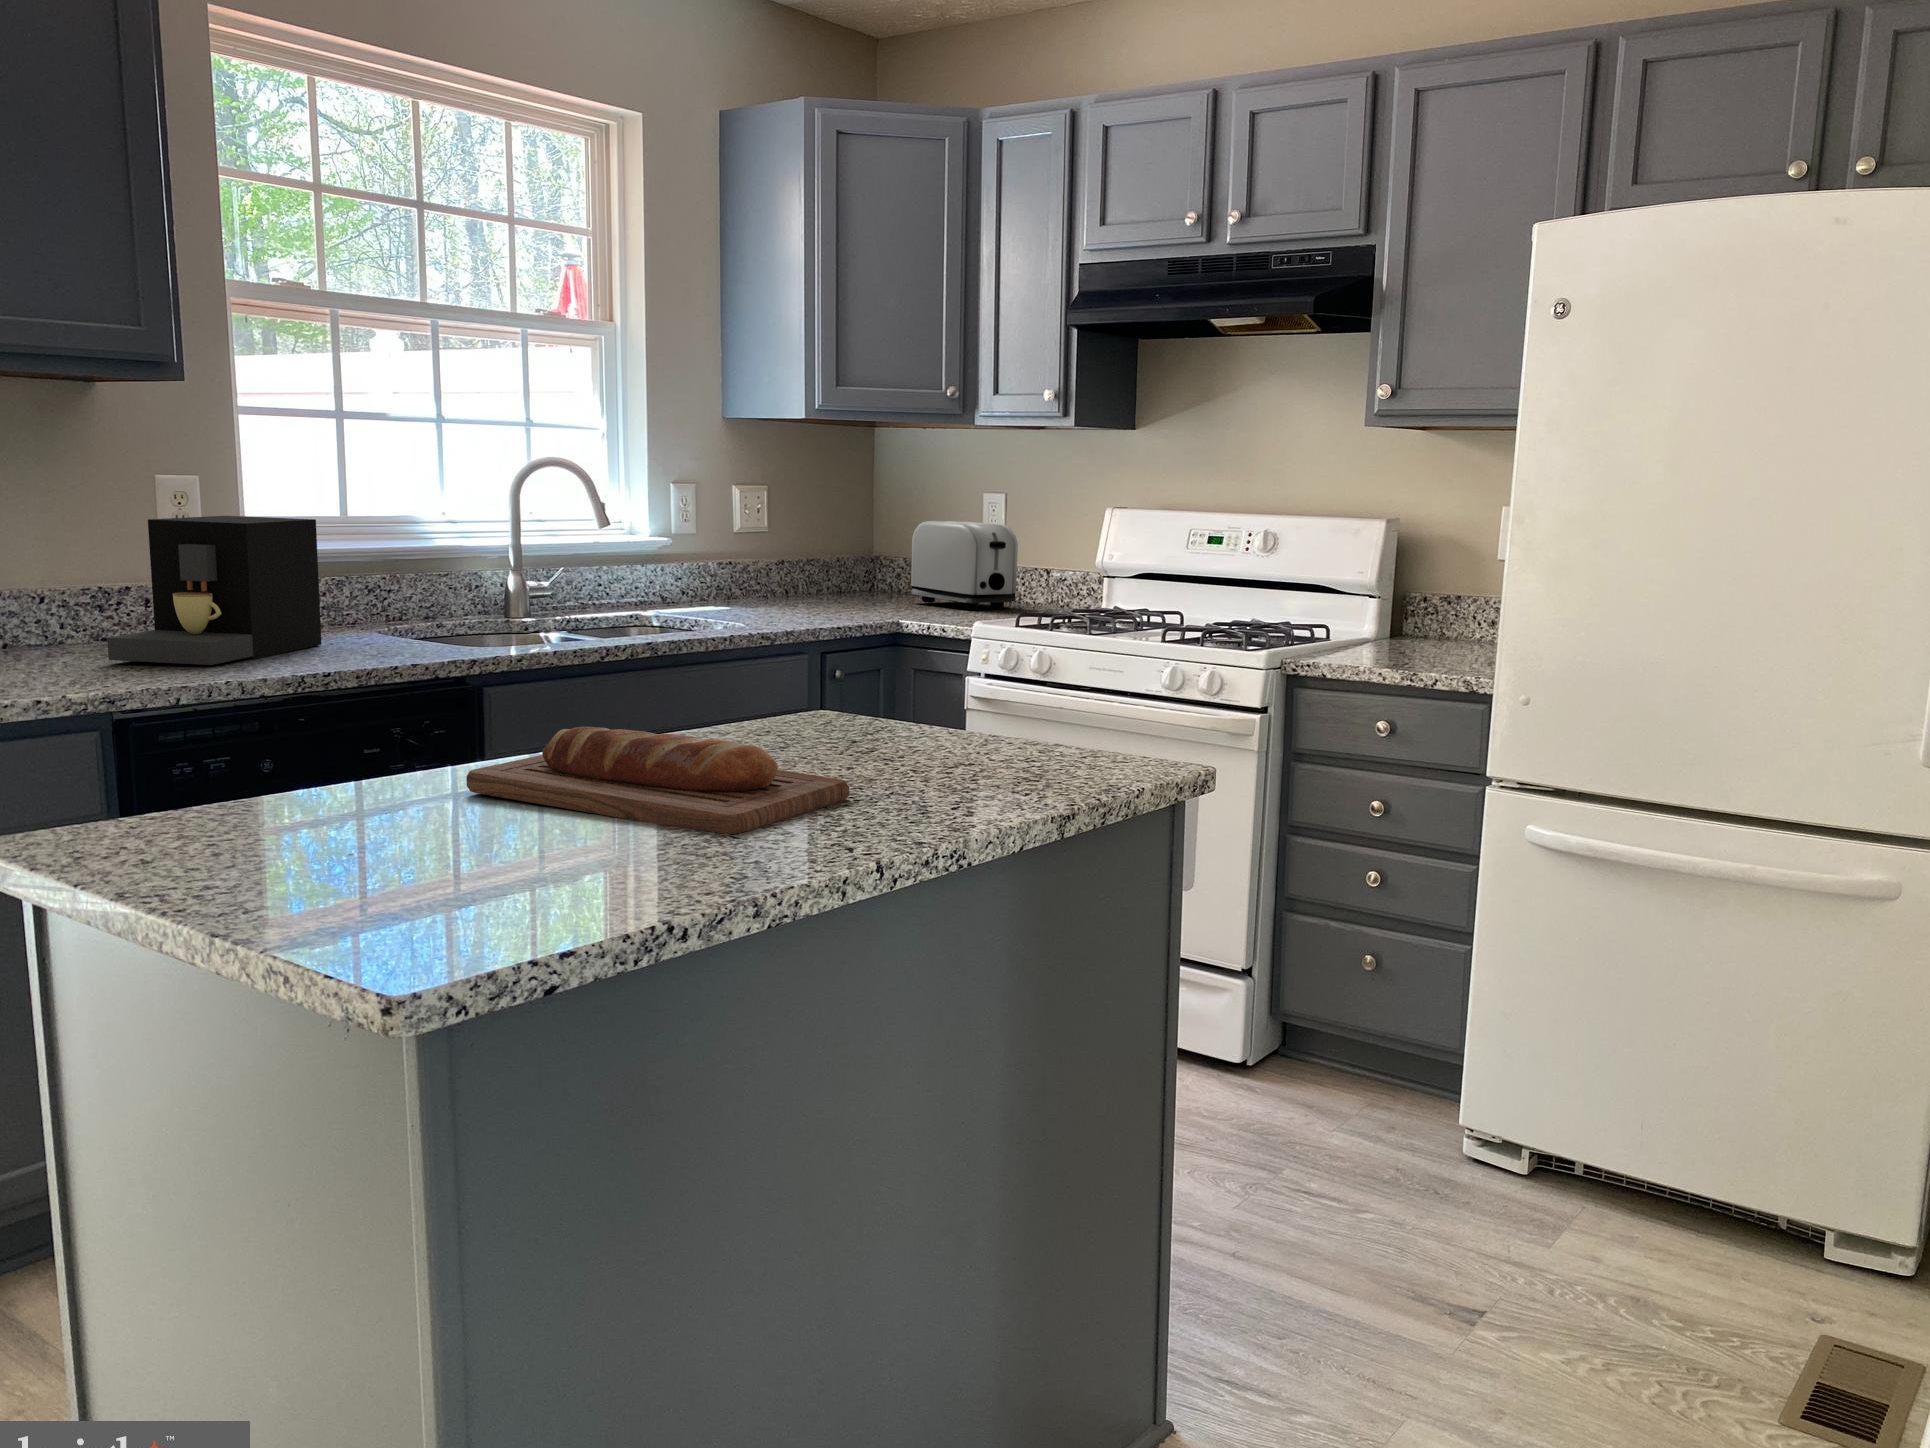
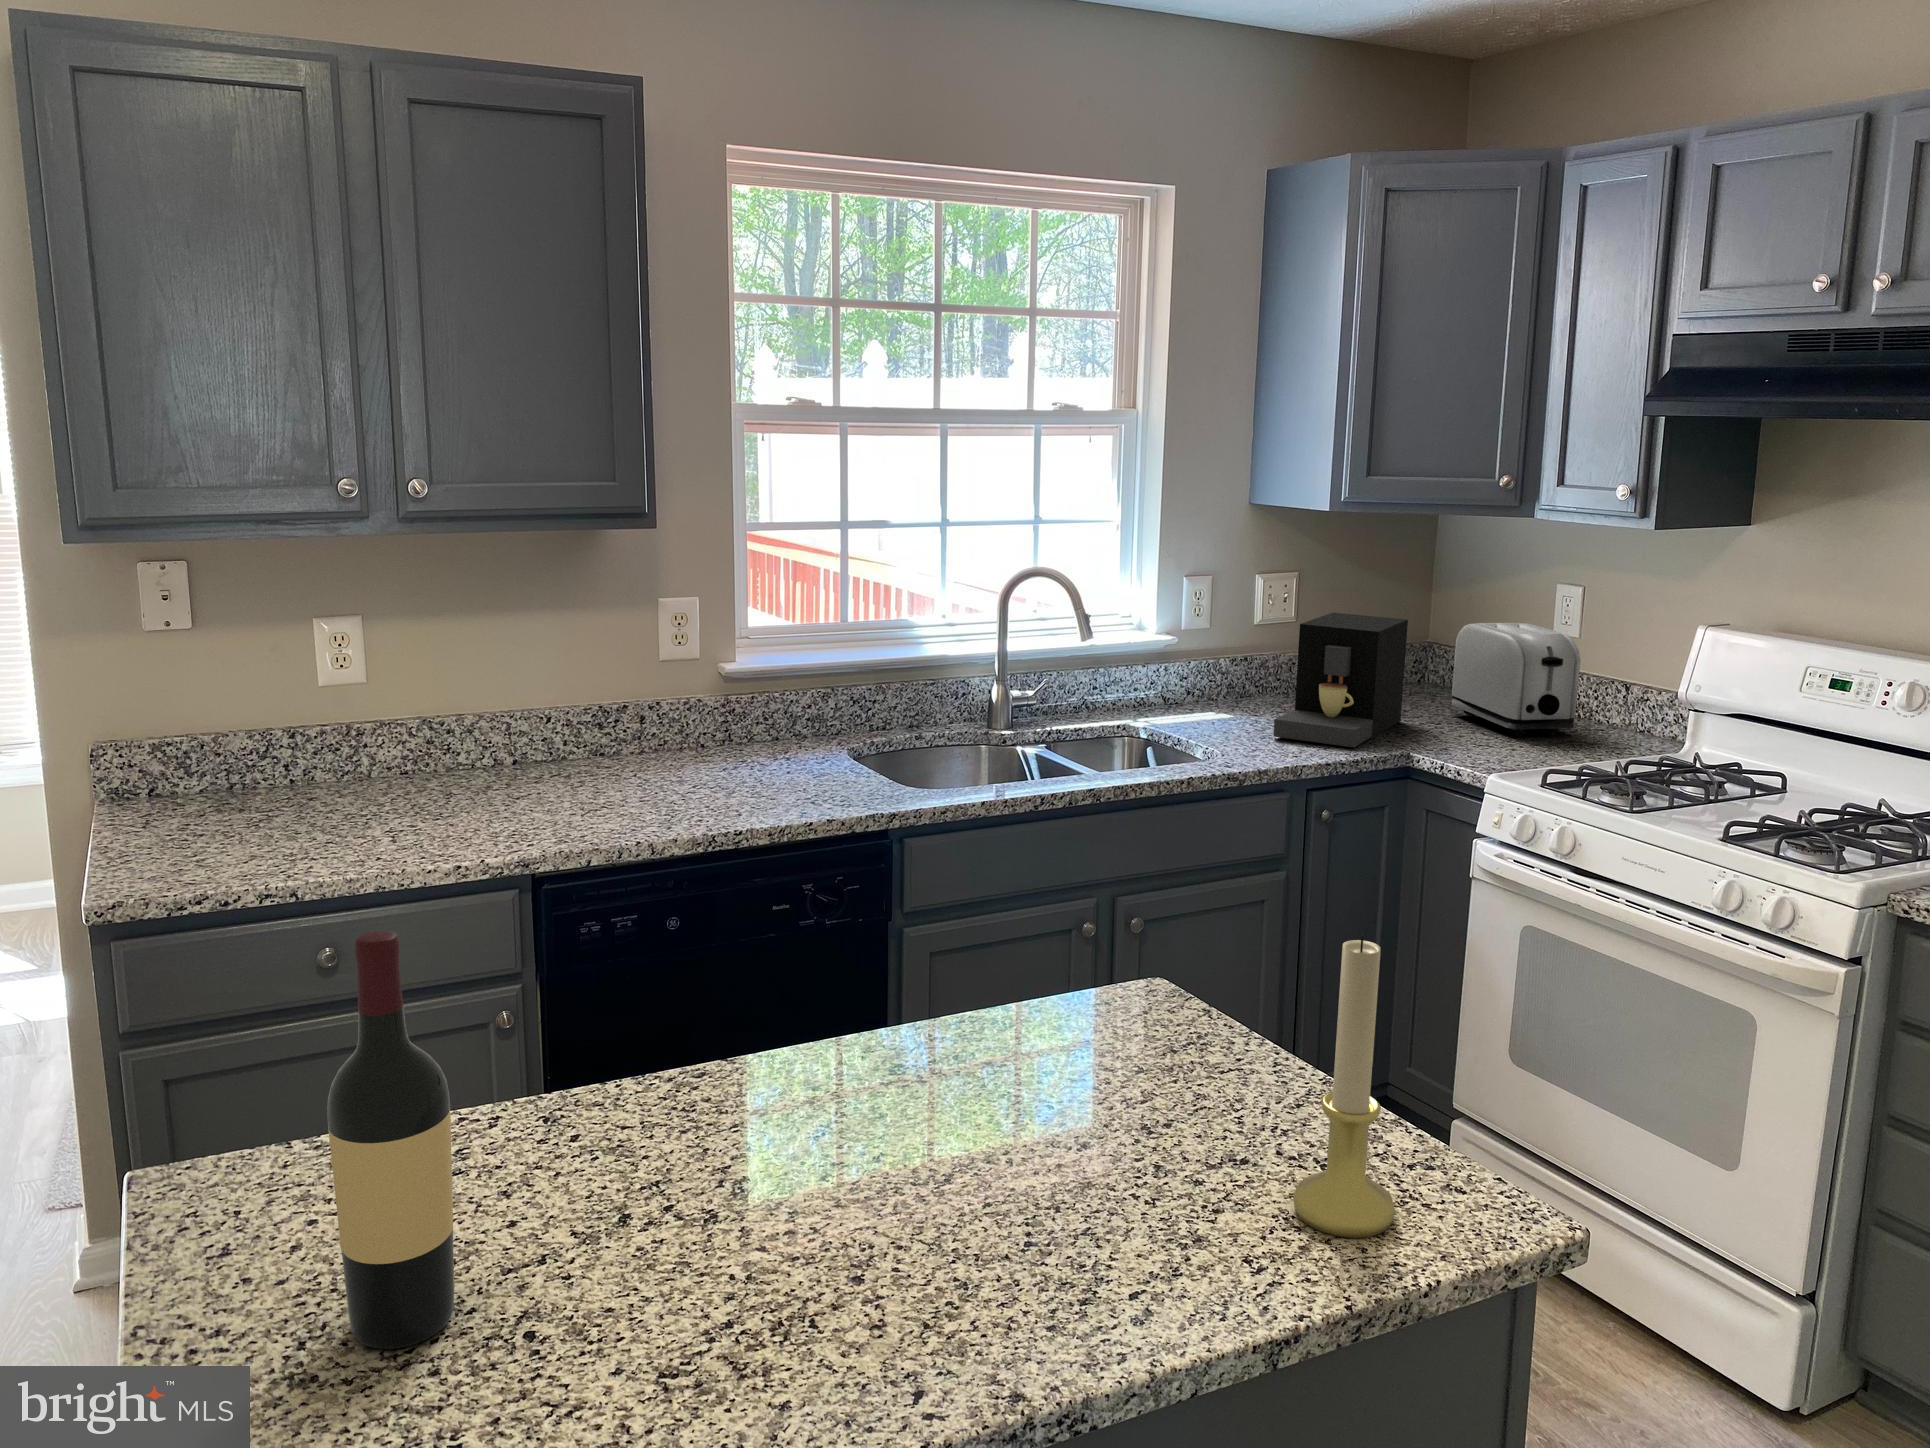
wine bottle: none [338,501,439,857] -> present [327,930,454,1349]
coffee maker: present [107,516,322,665] -> present [1274,613,1408,747]
candle holder: none [1008,556,1080,772] -> present [1293,935,1395,1238]
bread loaf: present [466,727,849,834] -> none [603,1090,1011,1365]

